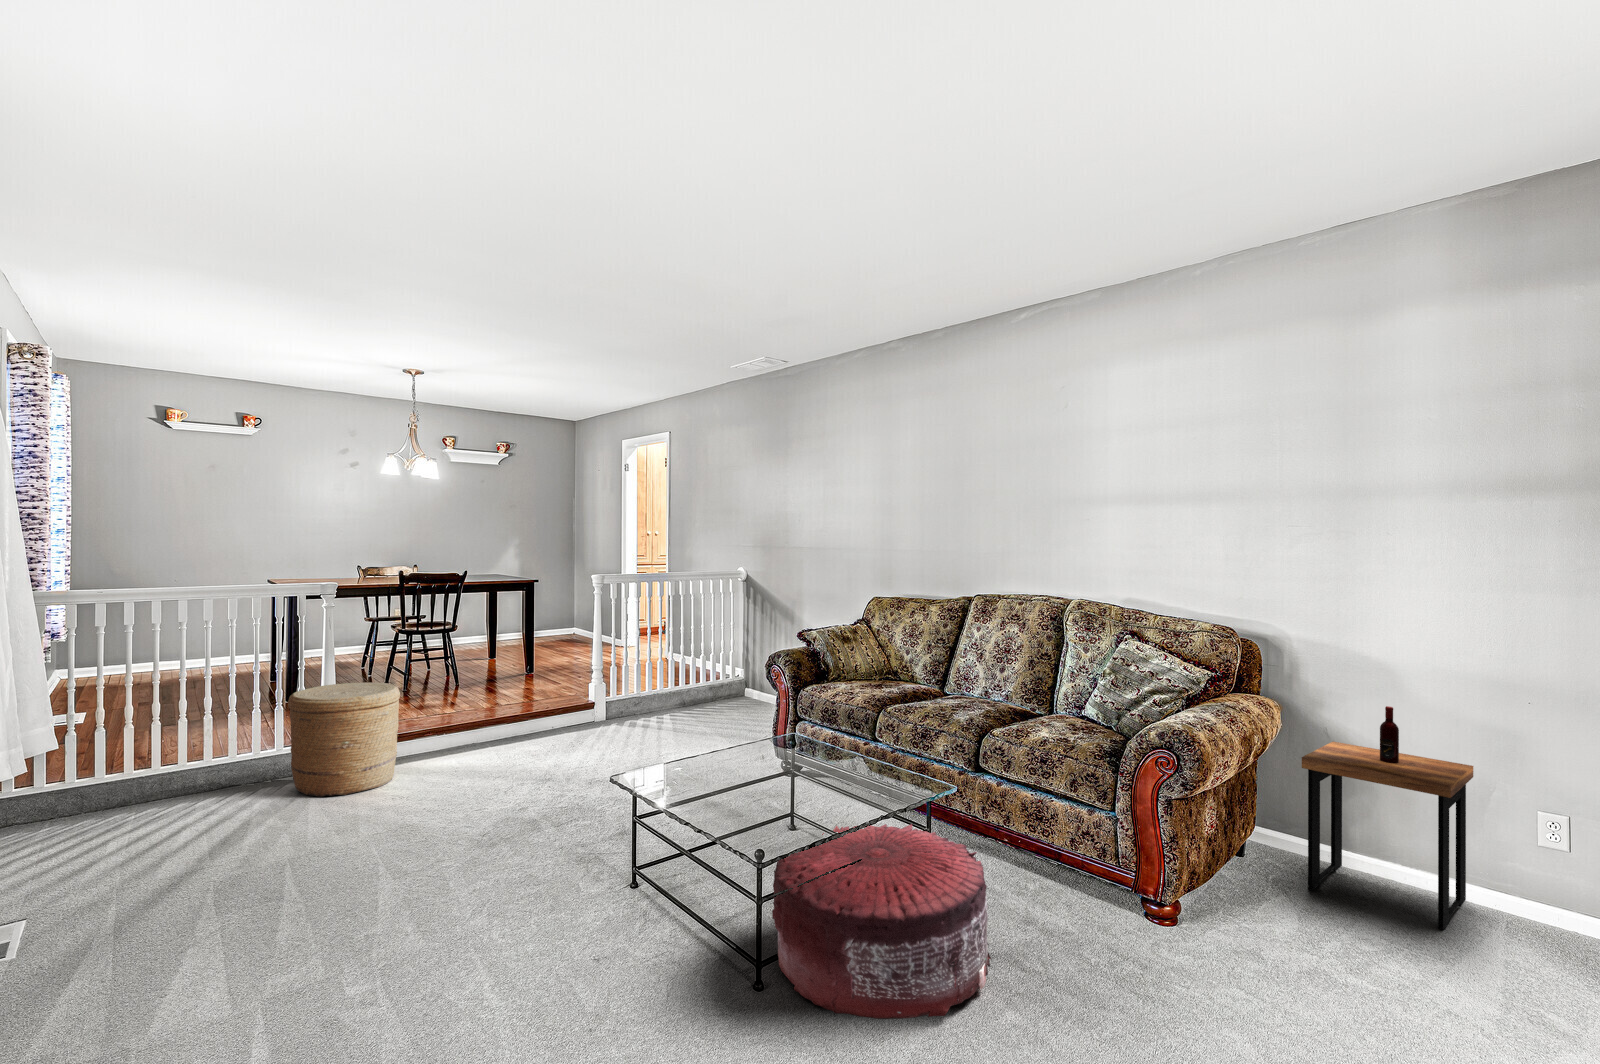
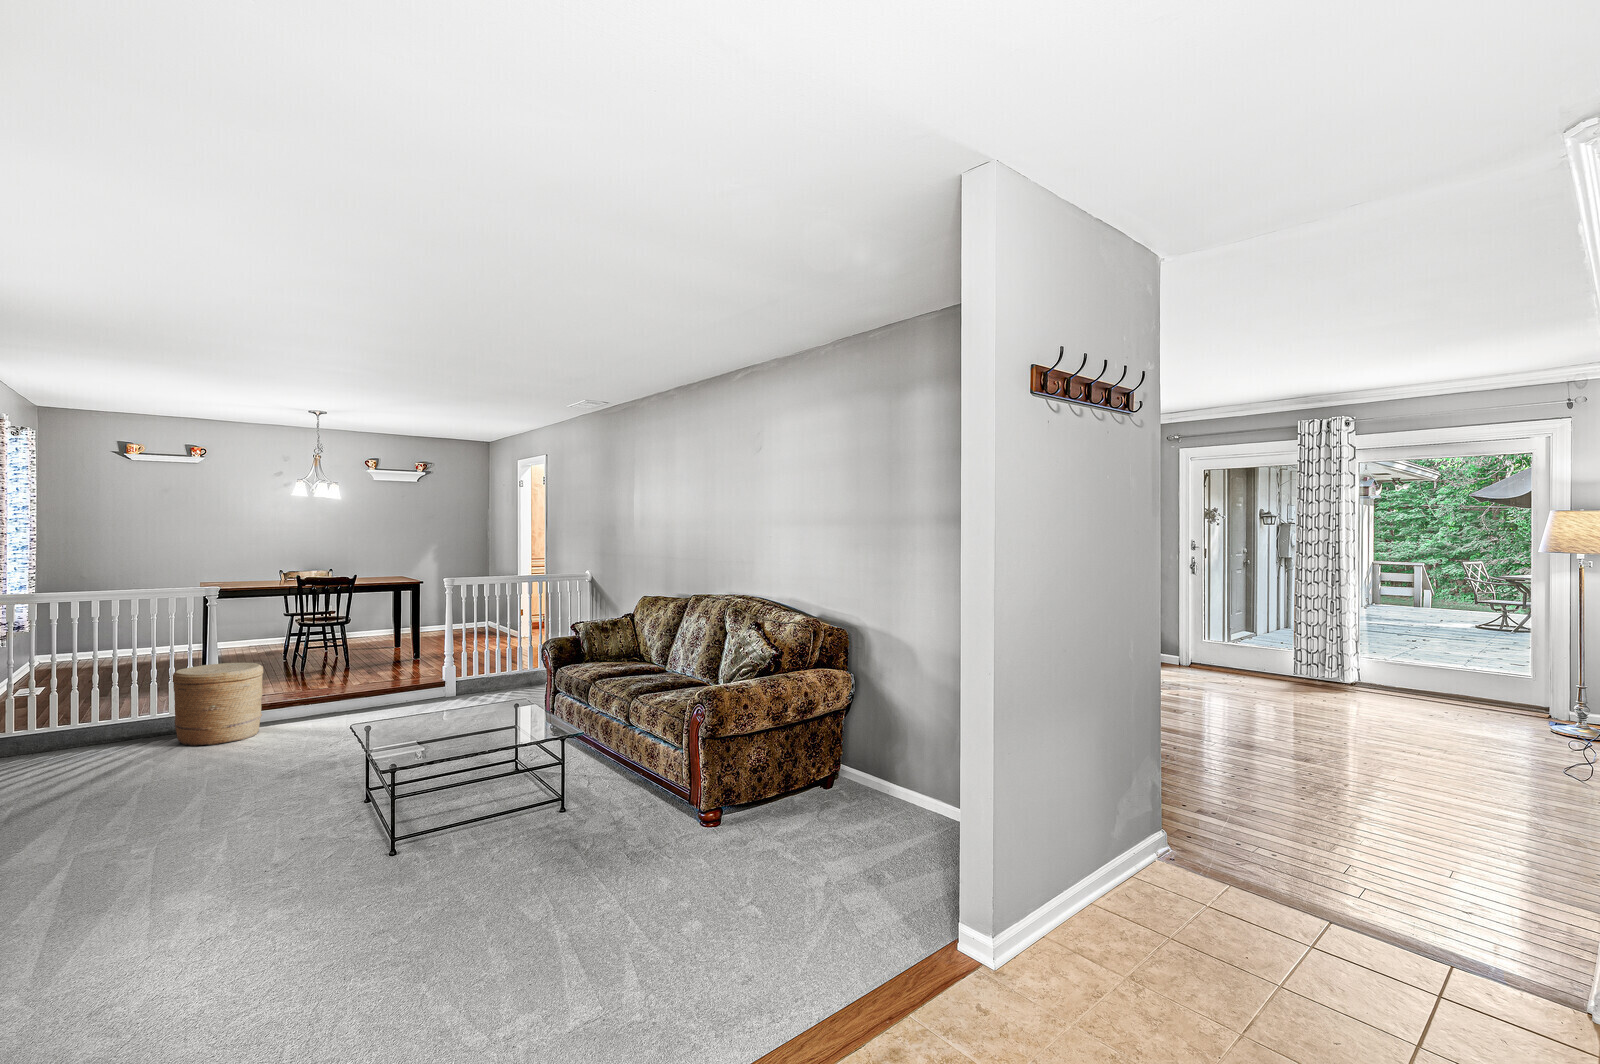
side table: present [1302,706,1473,930] -> none [826,677,930,823]
pouf: present [772,824,991,1019] -> none [413,754,567,866]

